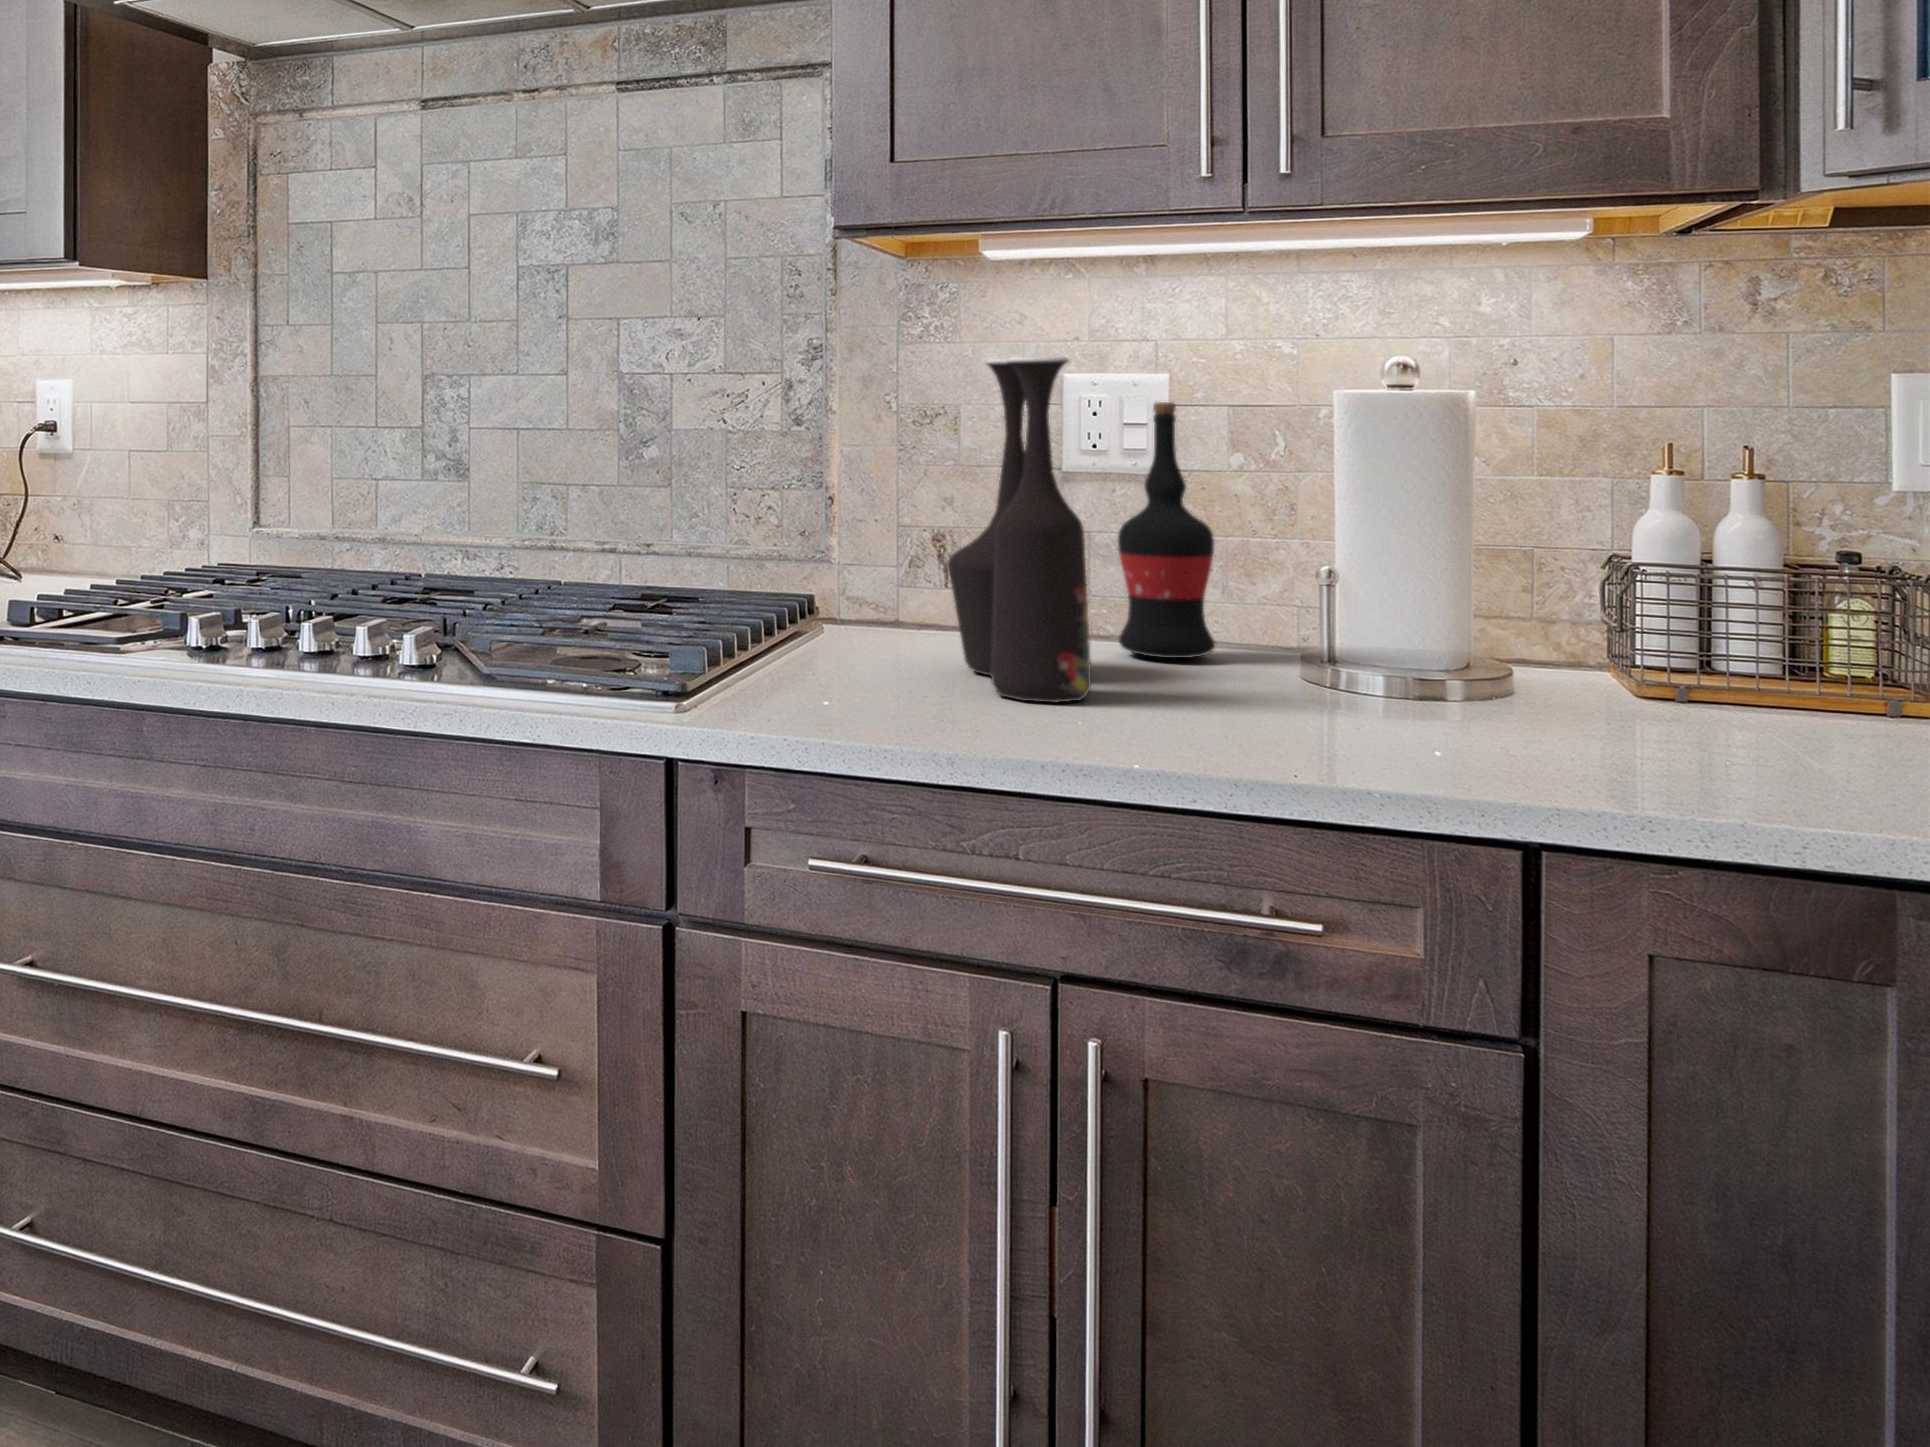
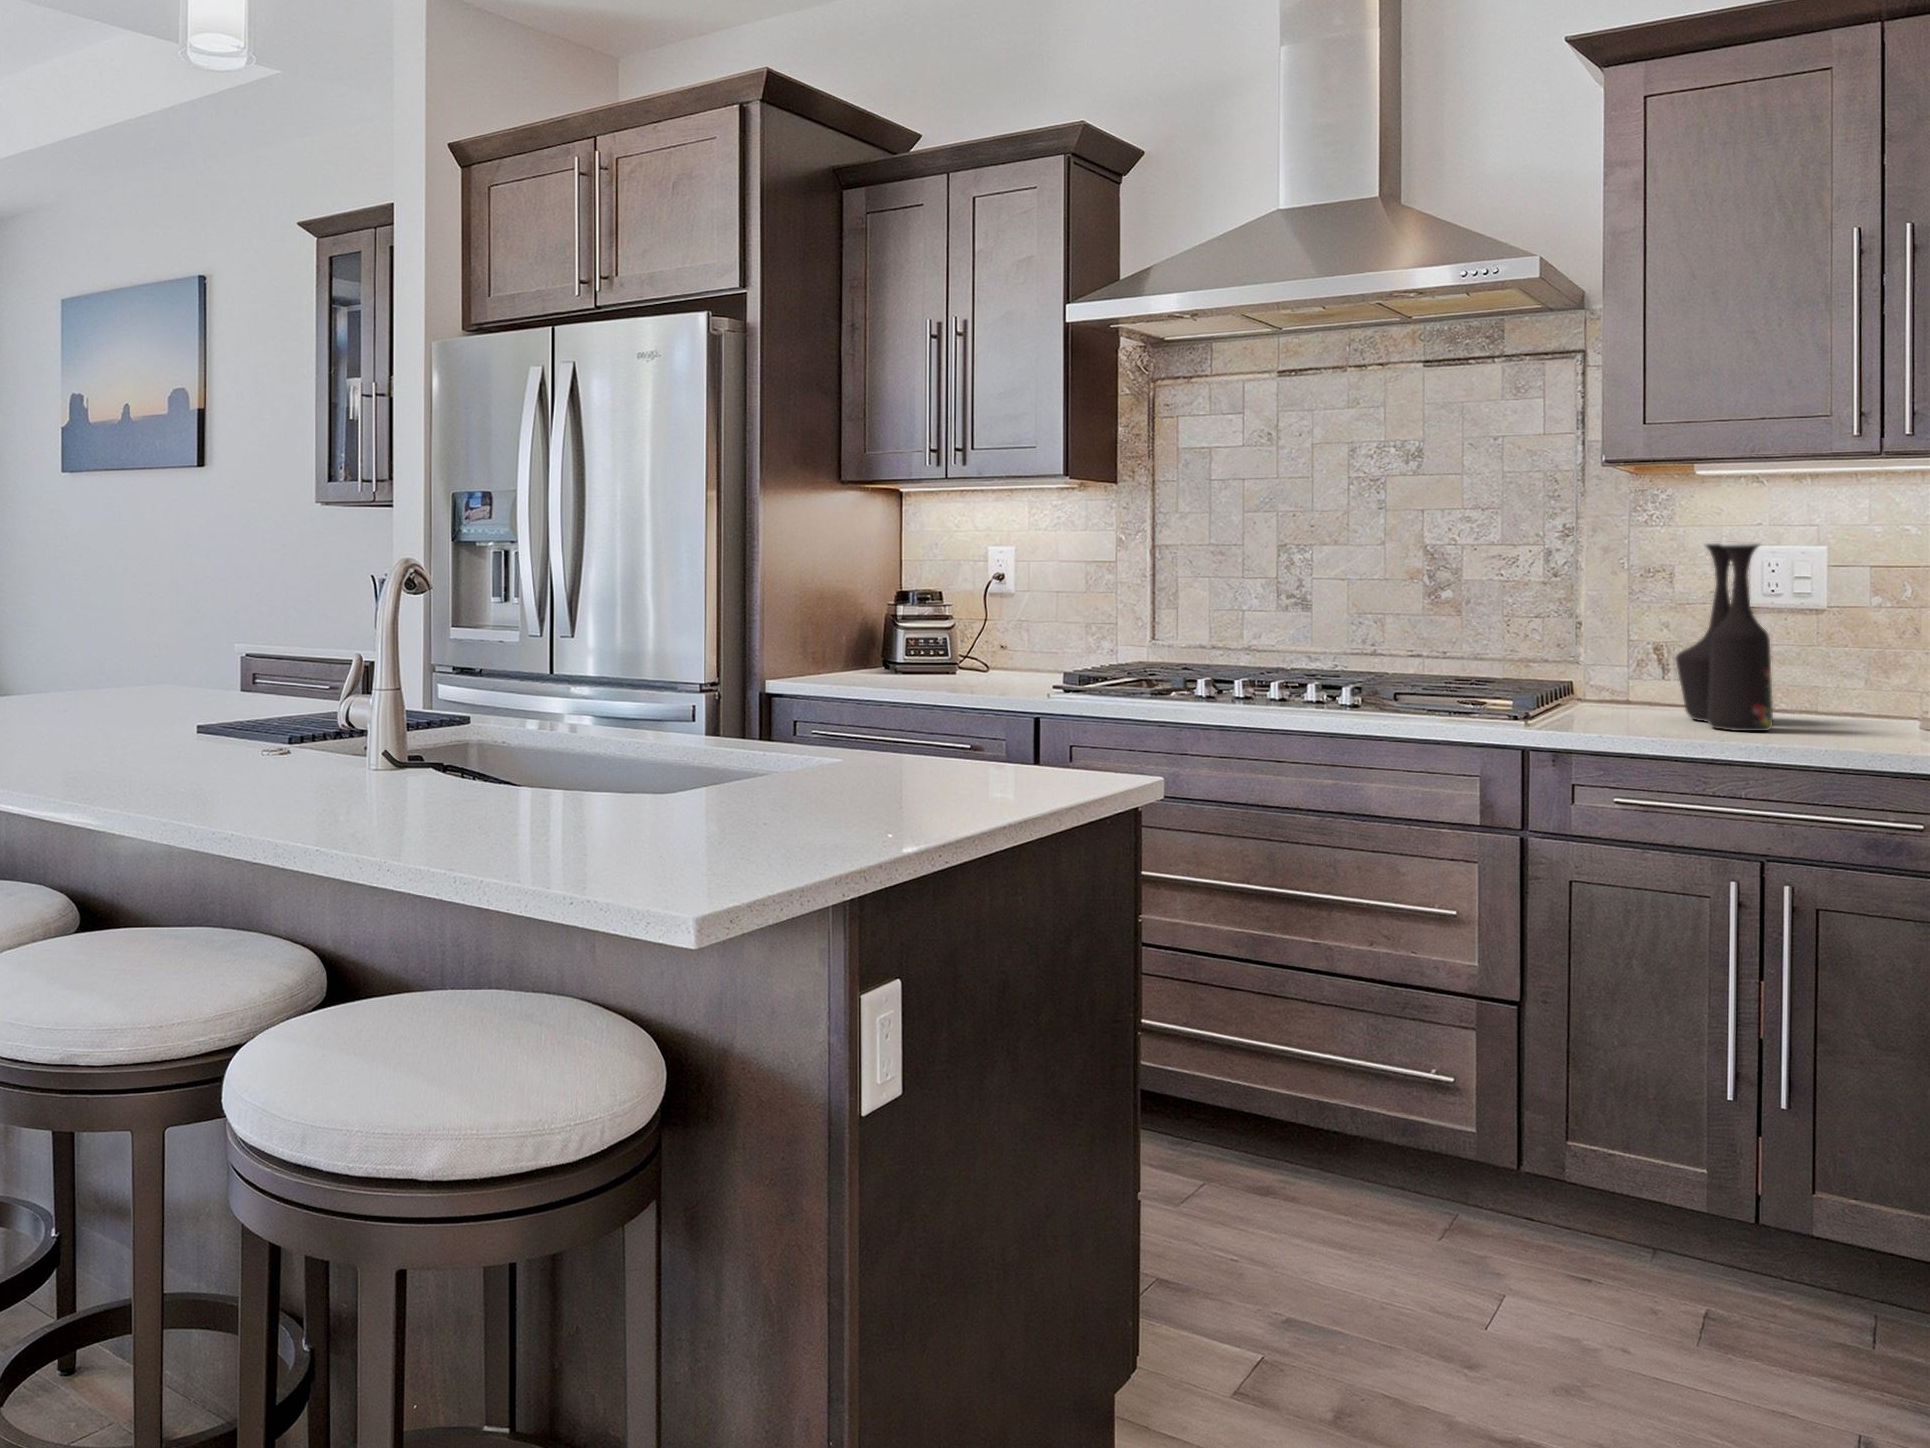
wine bottle: present [1118,402,1215,658] -> none [1790,565,1859,716]

